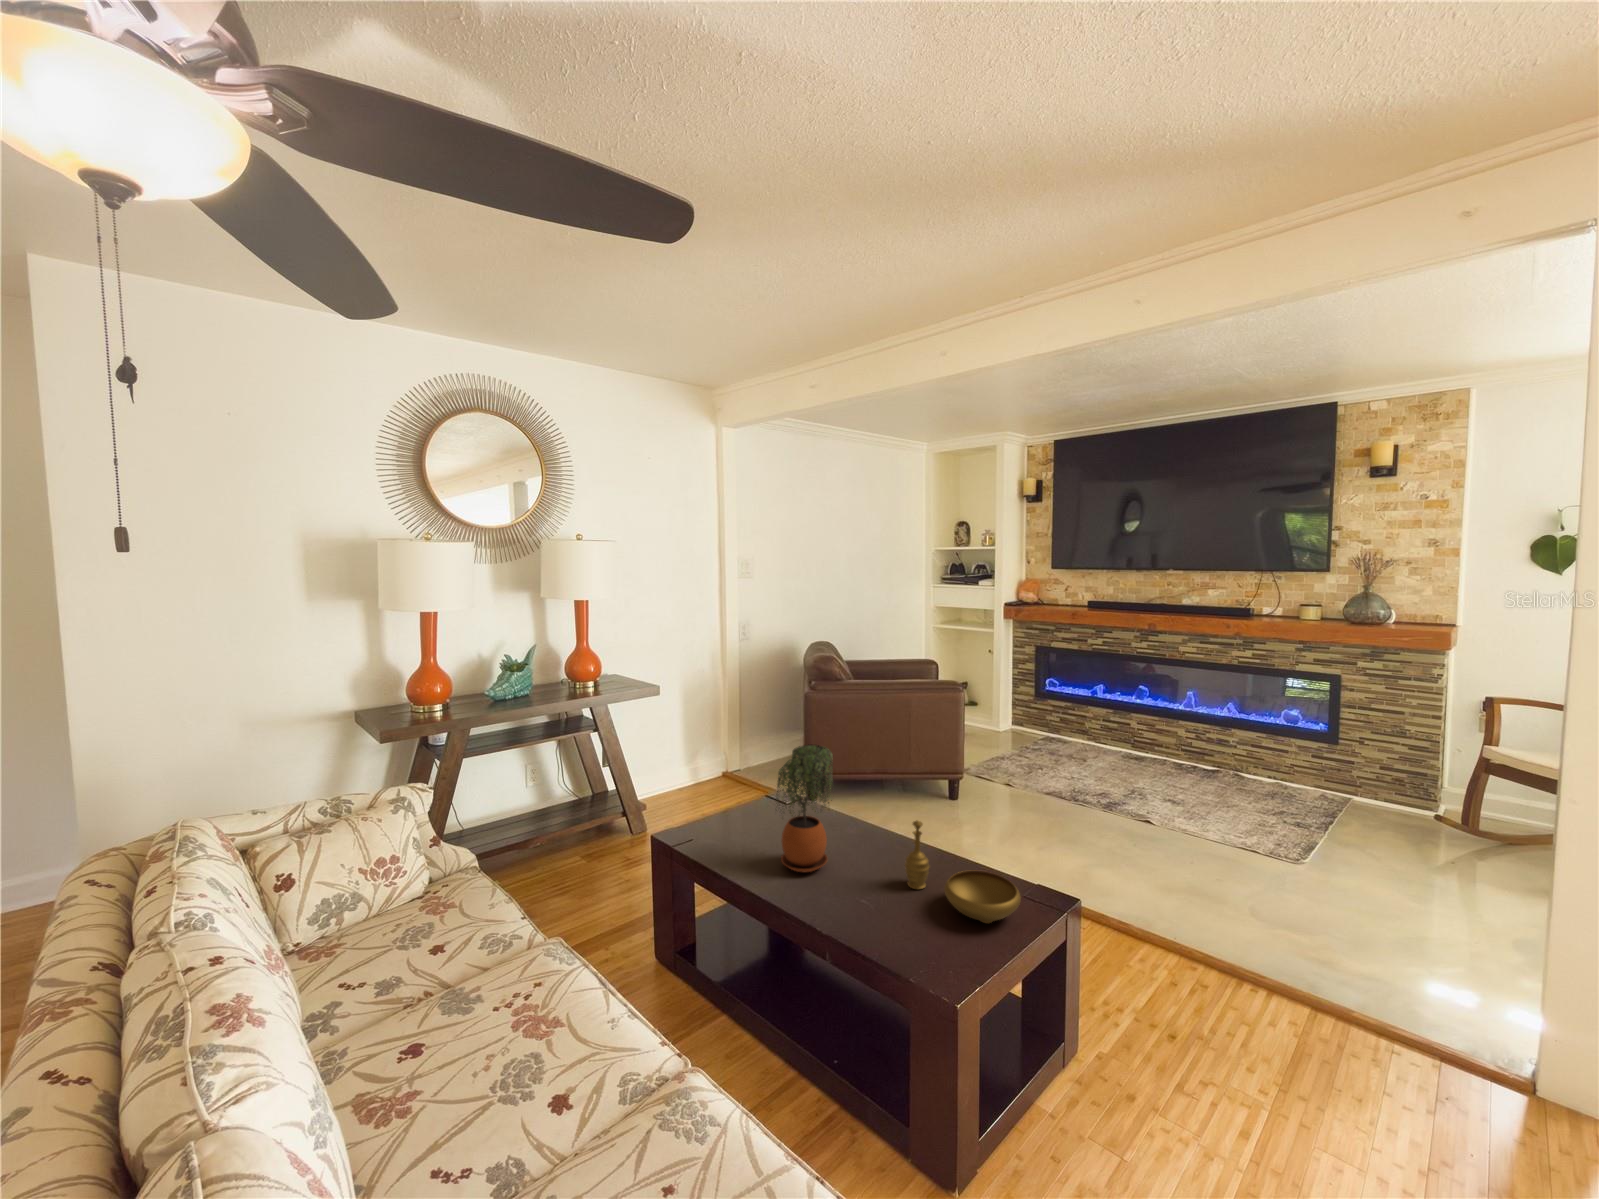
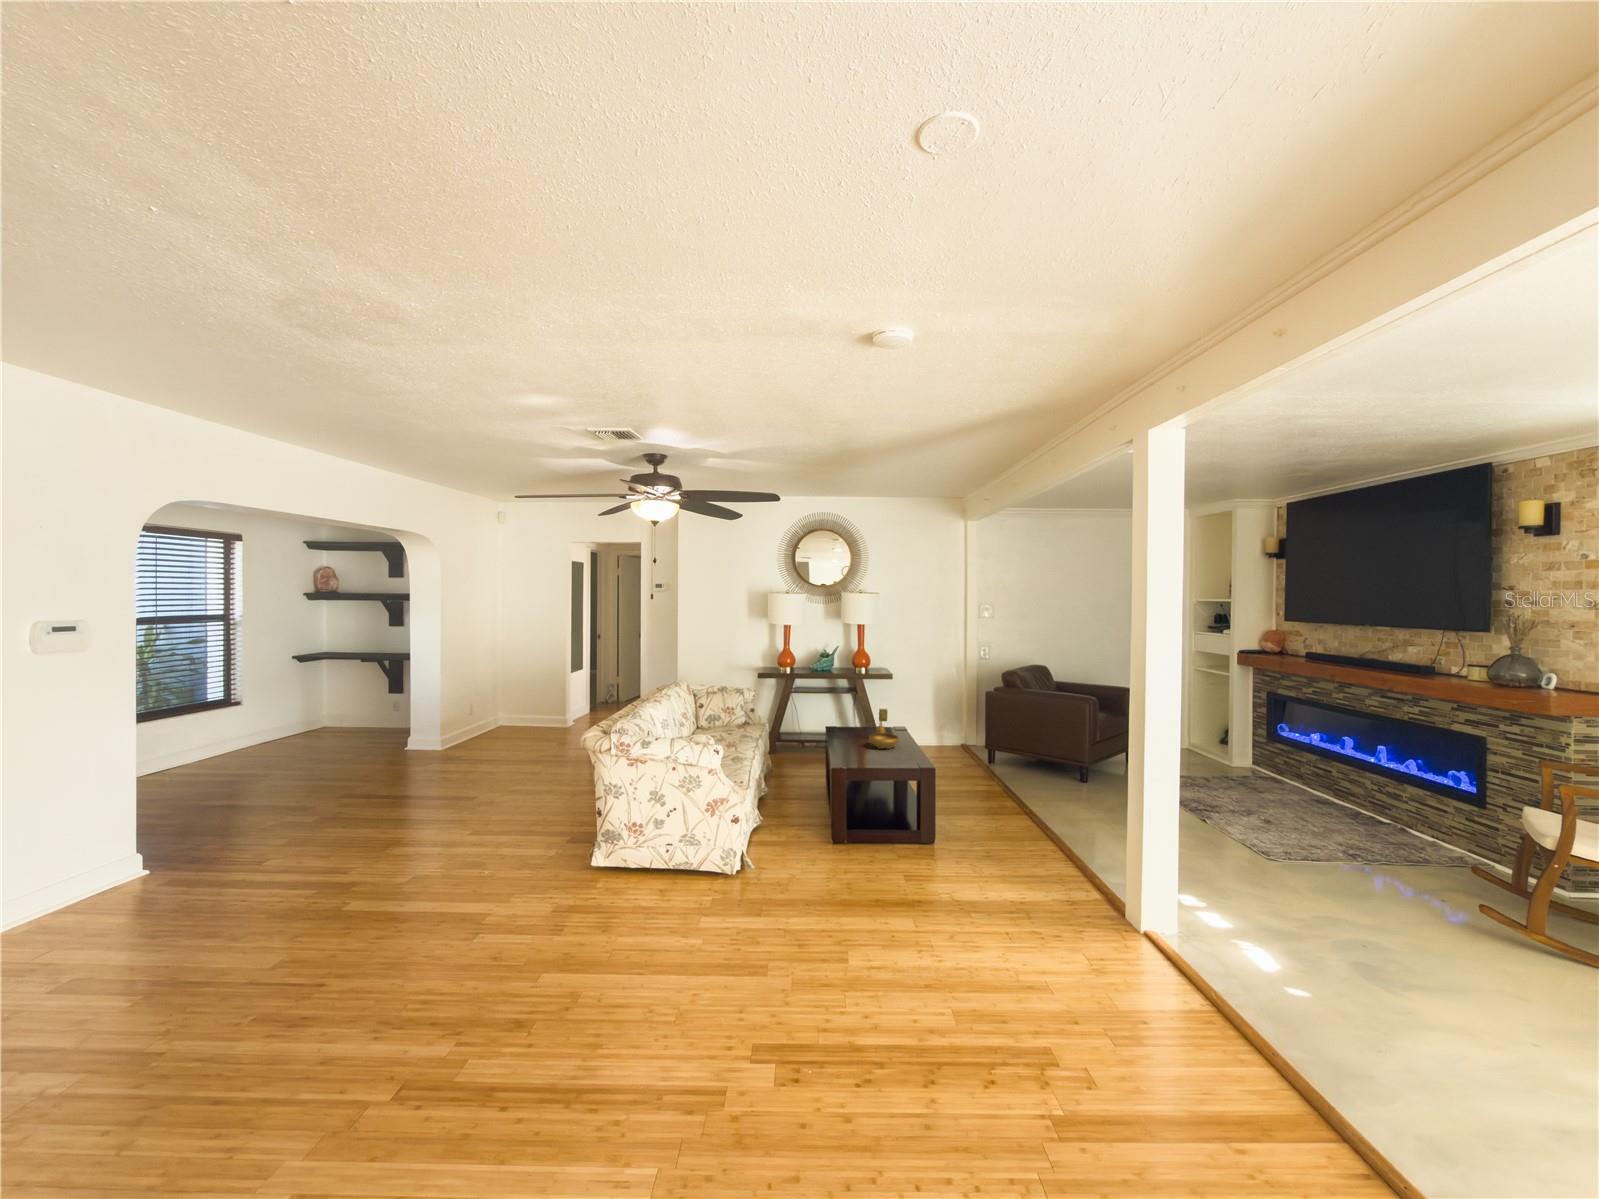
potted plant: present [776,745,833,872] -> none [846,679,873,731]

